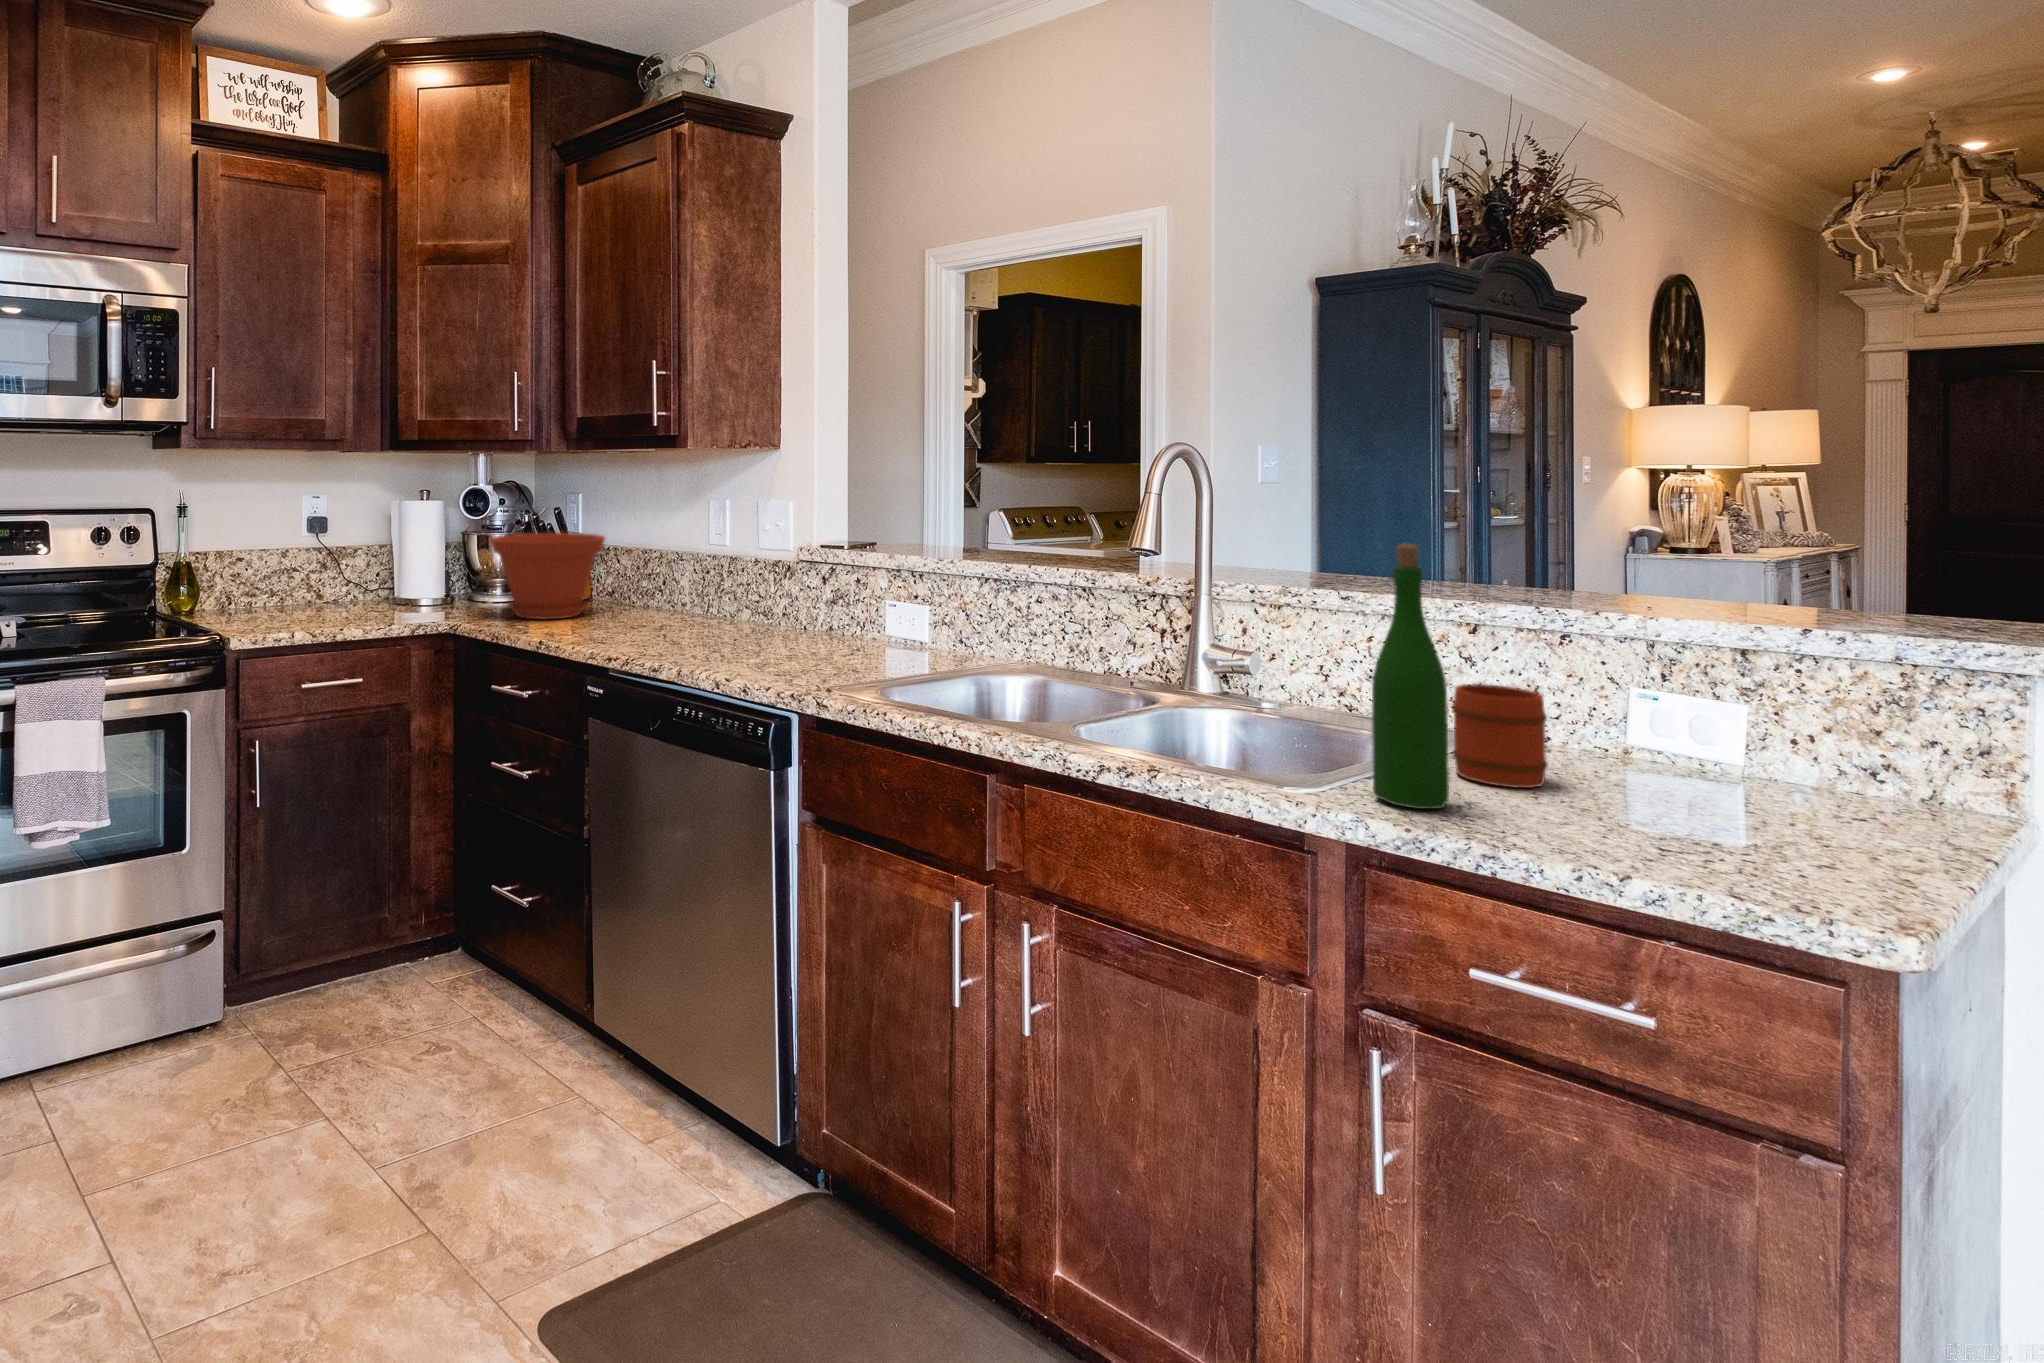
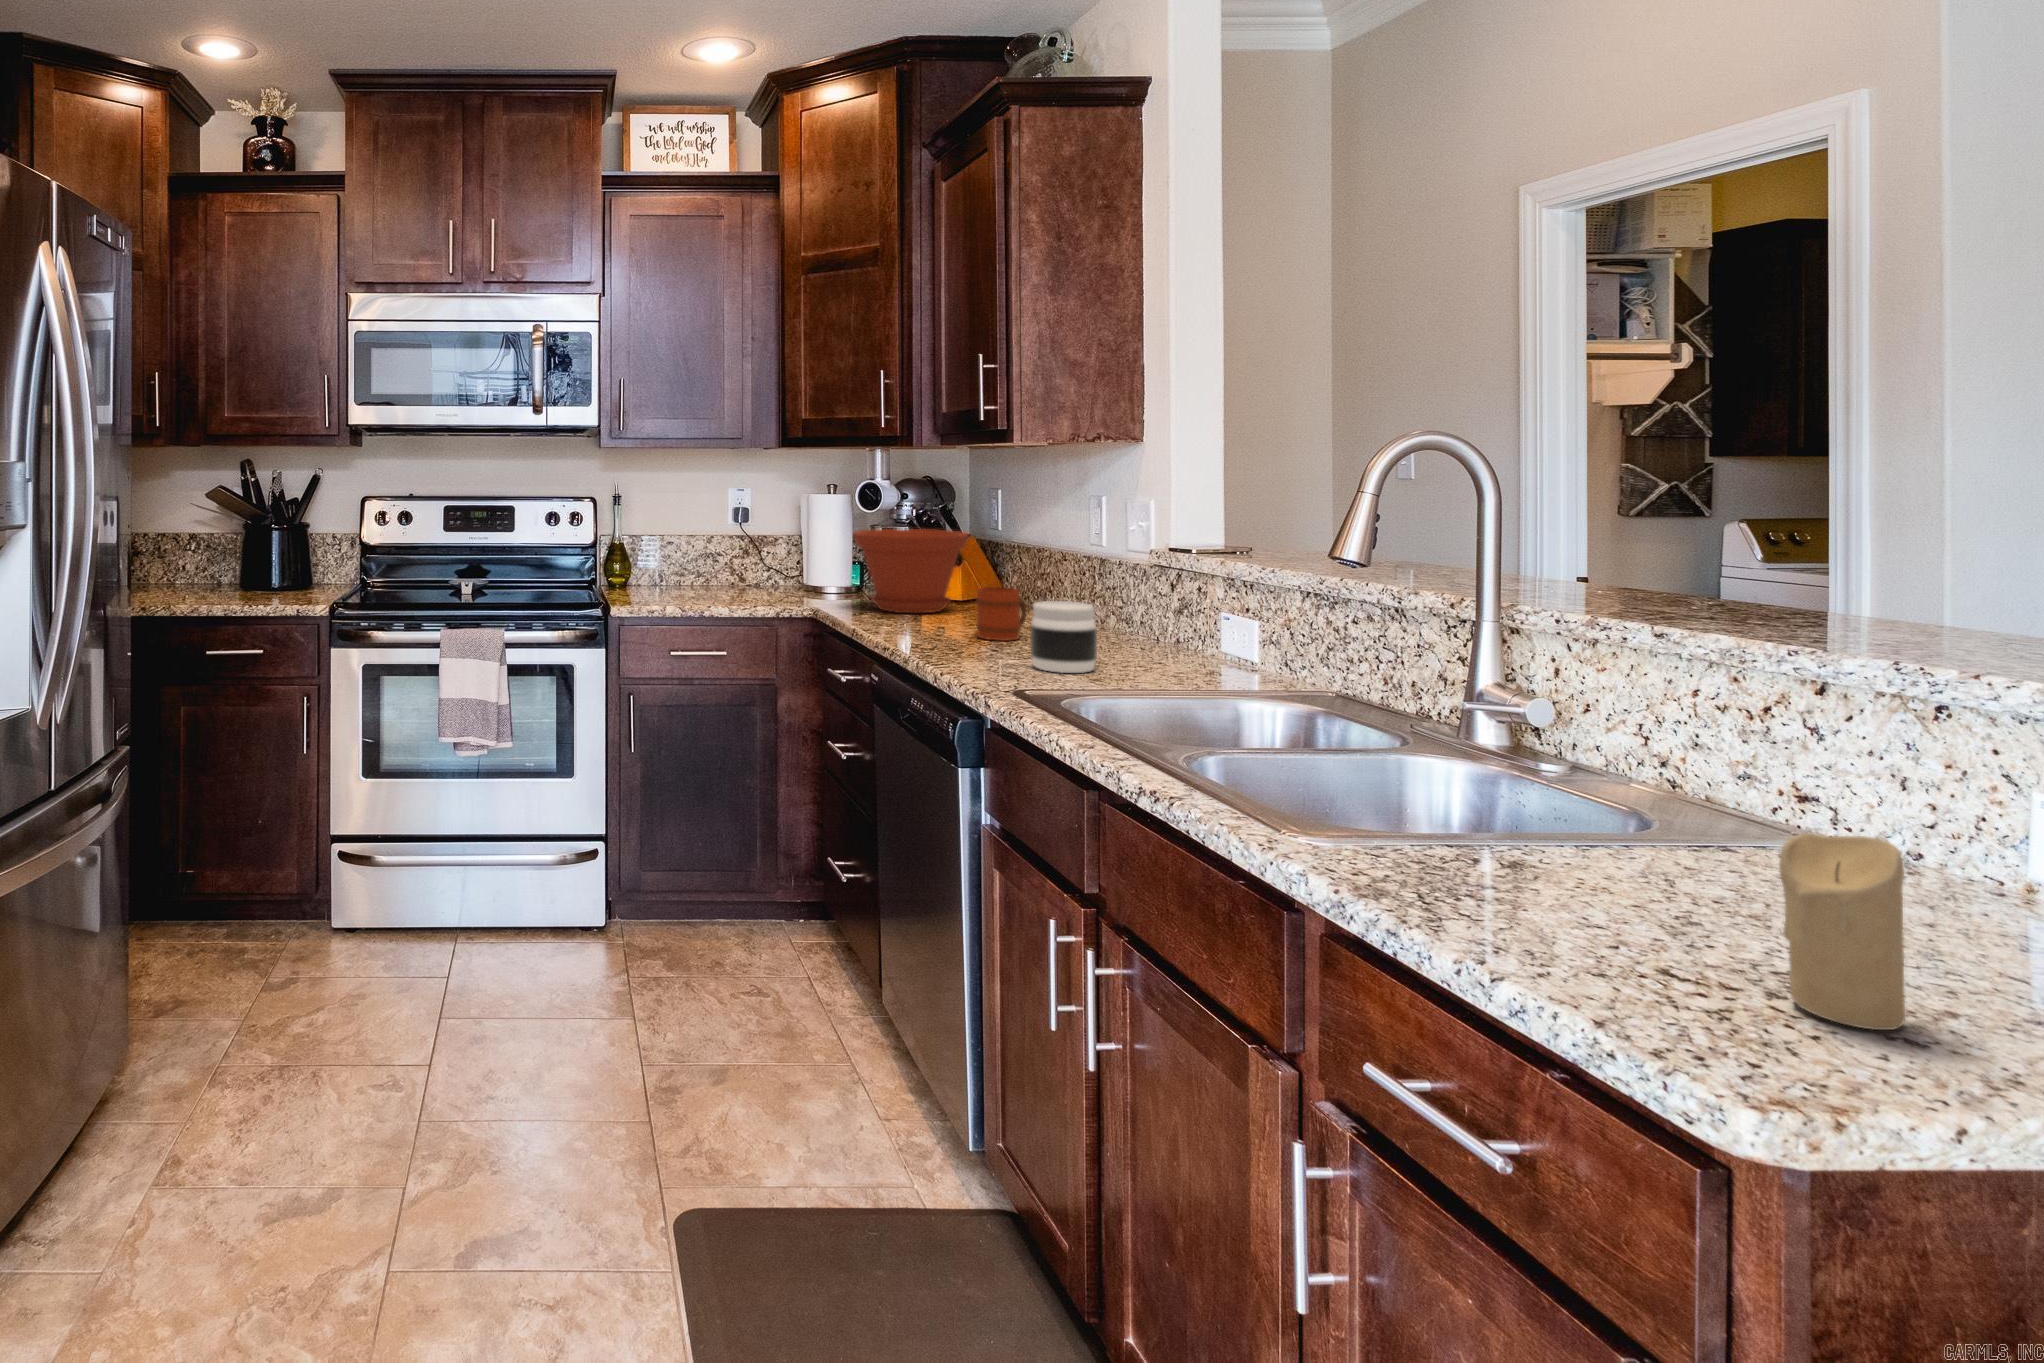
wine bottle: present [1372,544,1449,809] -> none [1465,552,1566,887]
jar: none [758,599,817,667] -> present [1030,601,1097,673]
mug: present [1452,684,1548,788] -> present [976,587,1027,641]
candle: none [1693,739,1782,877] -> present [1779,833,1905,1030]

